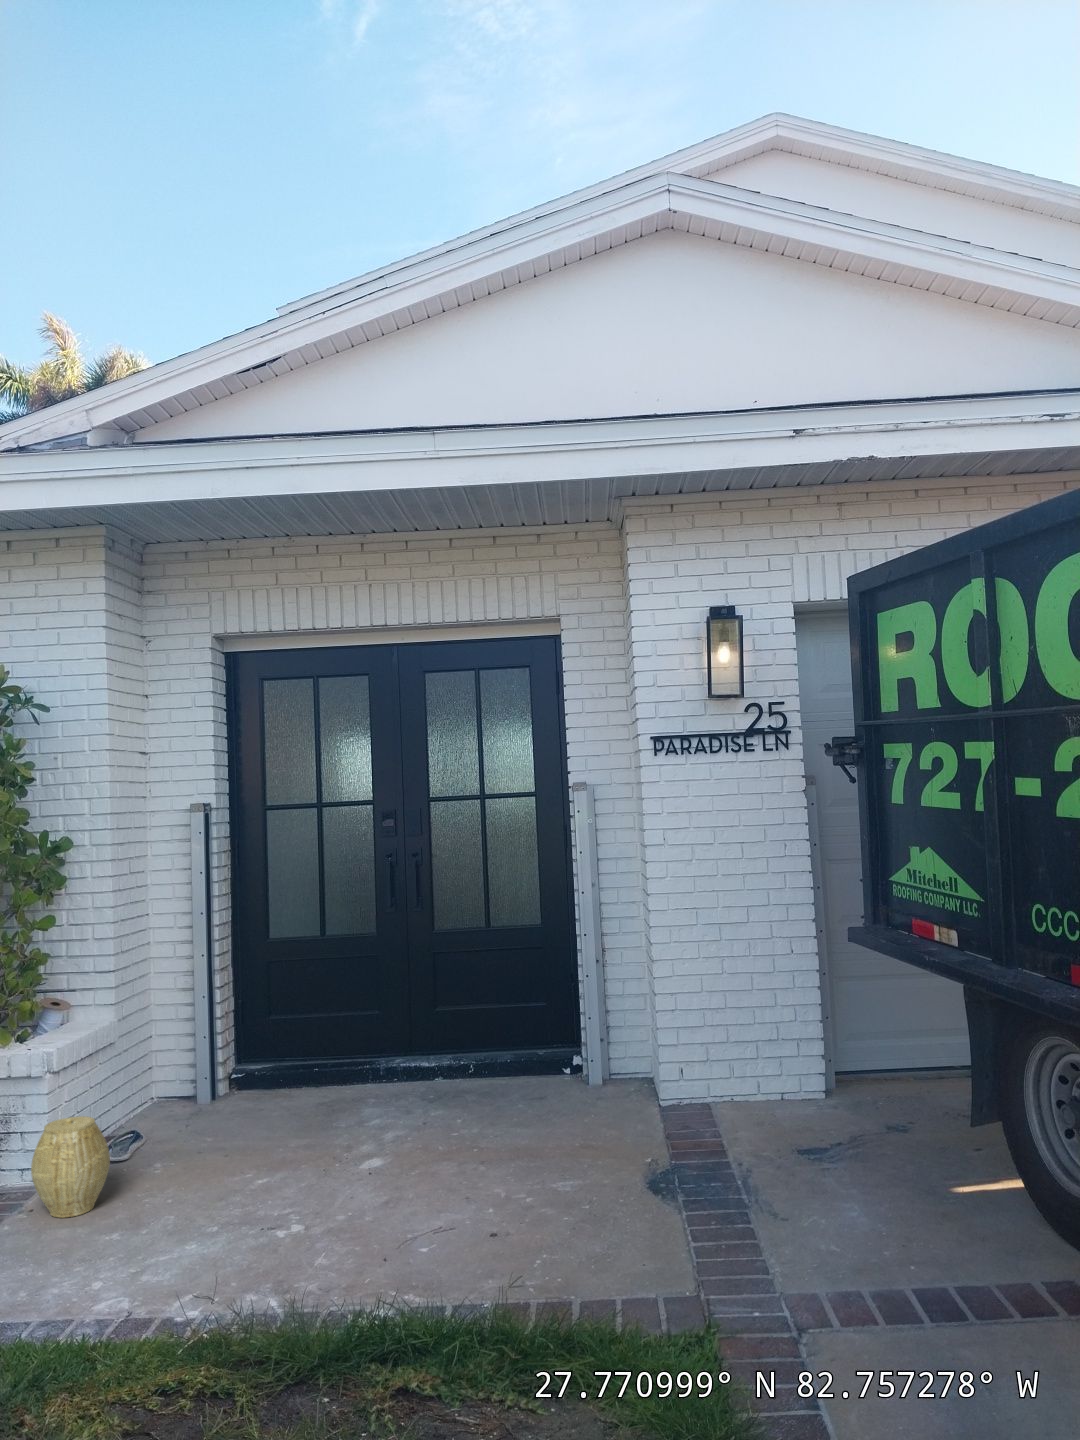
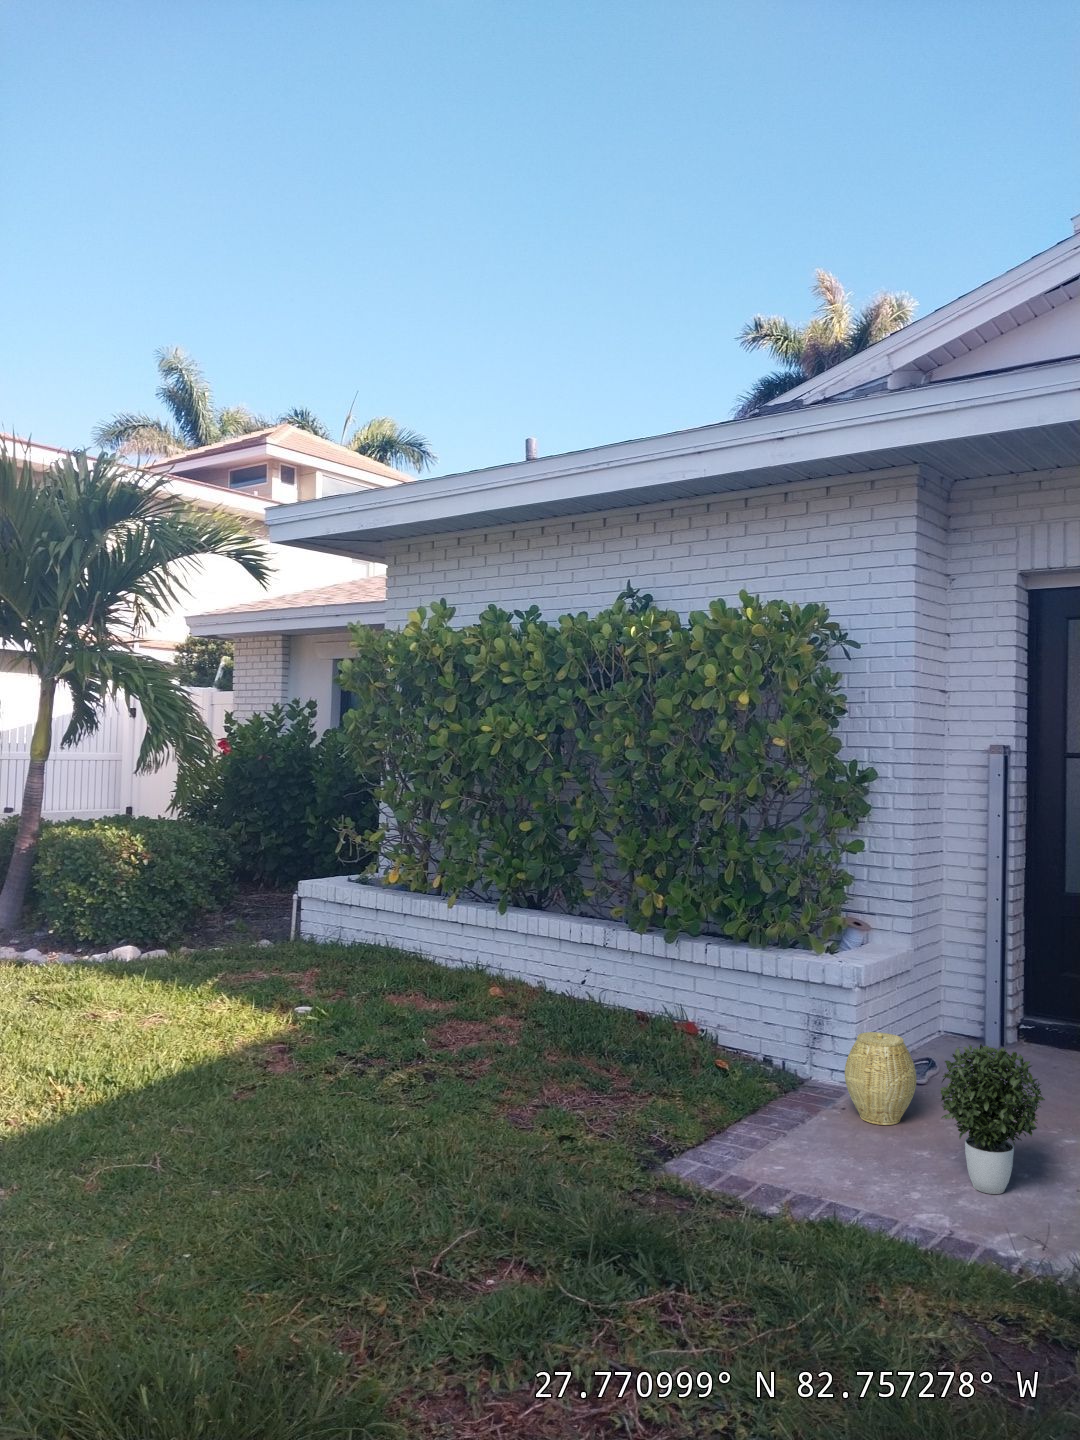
potted plant: none [120,1108,225,1261] -> present [940,1044,1045,1194]

